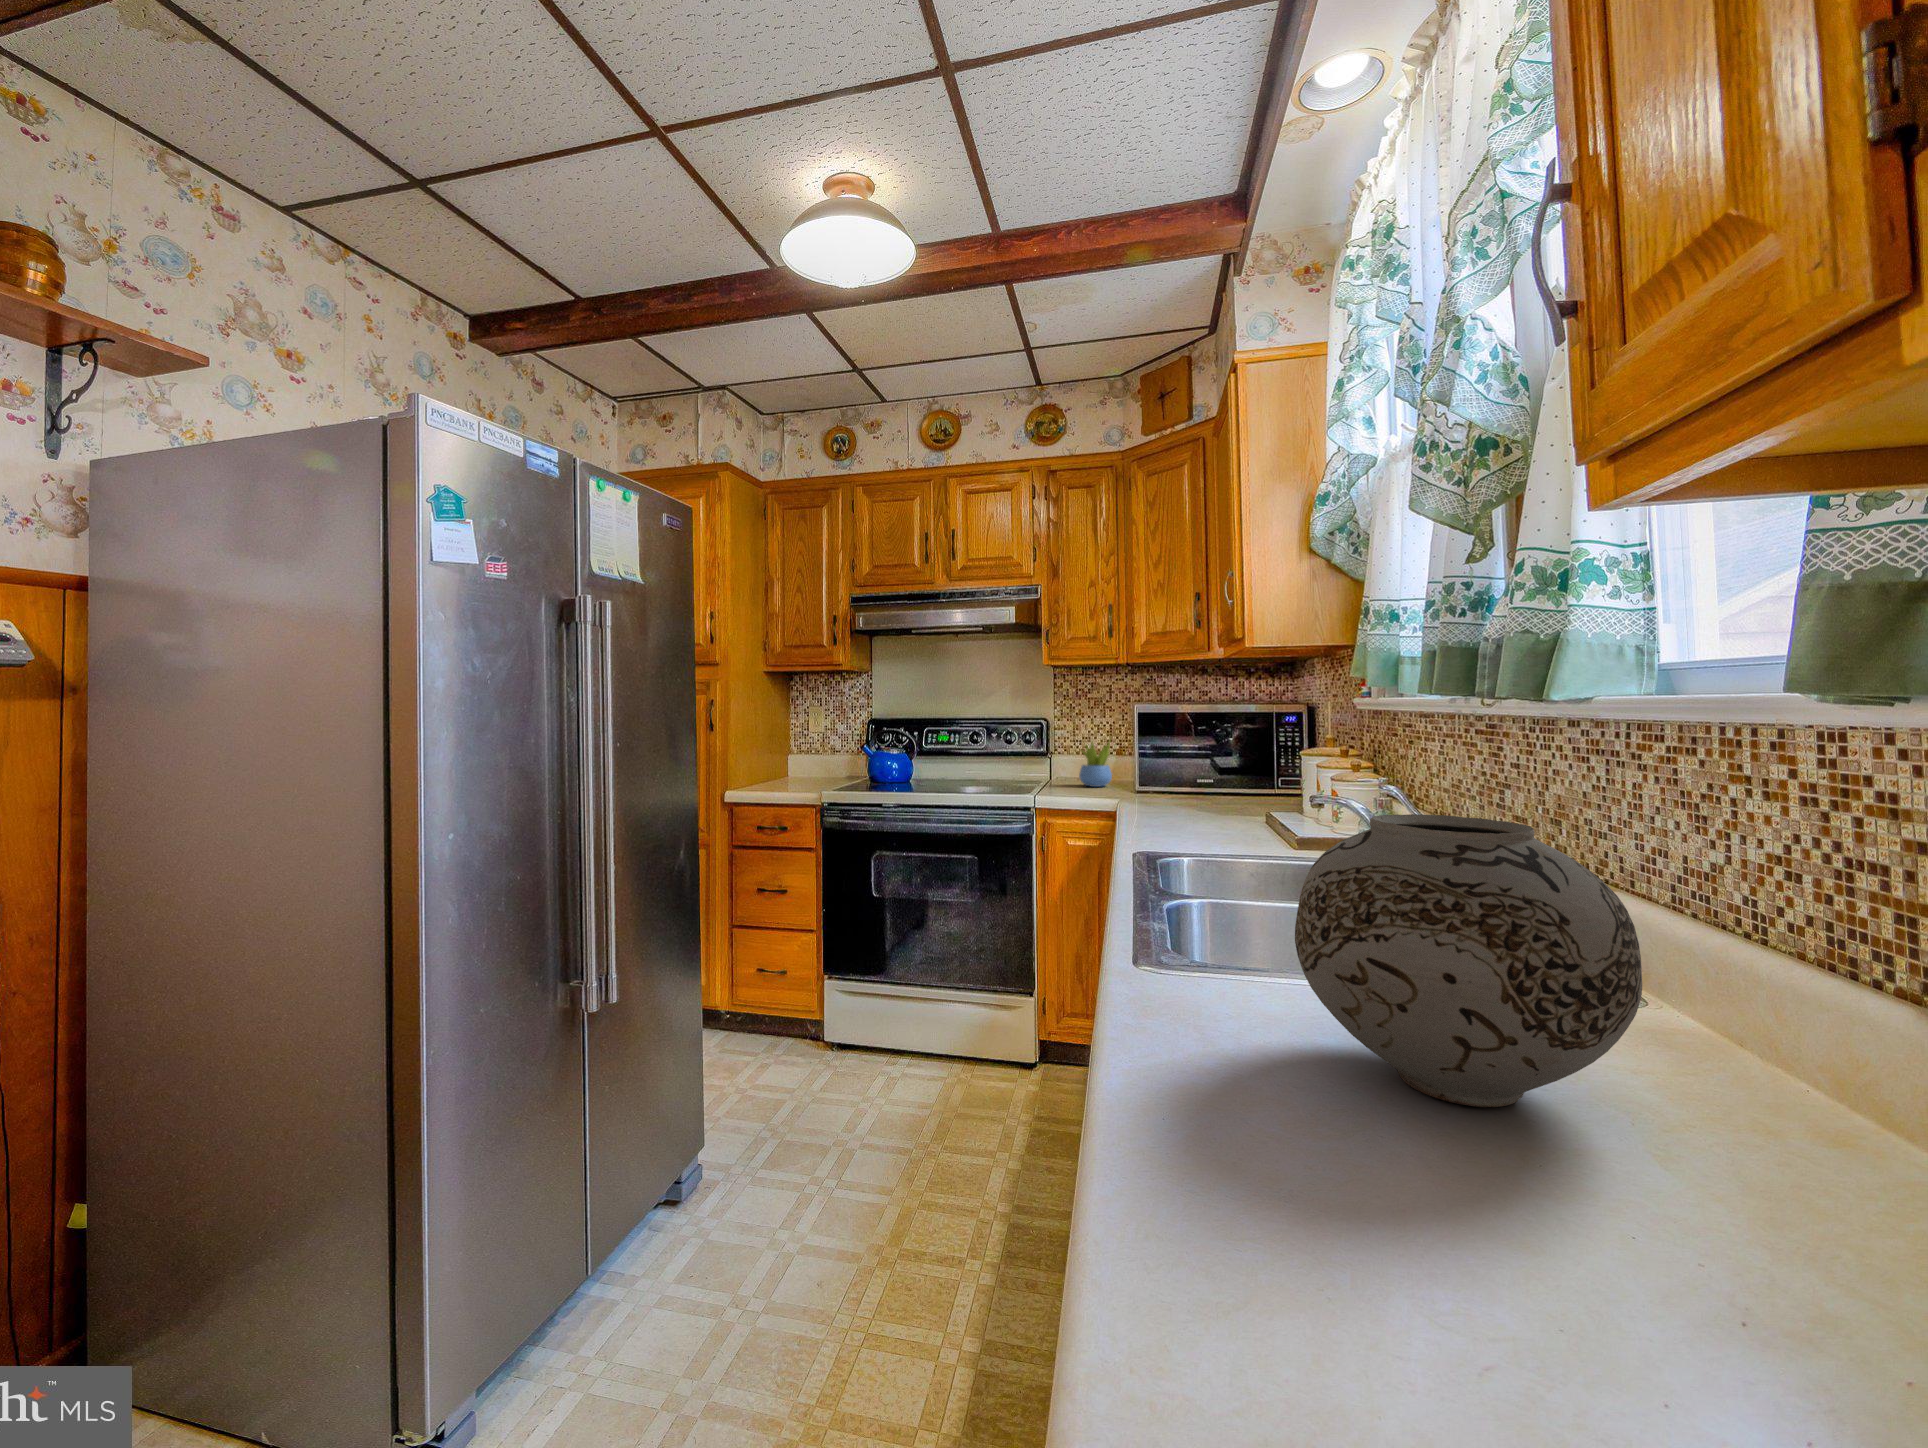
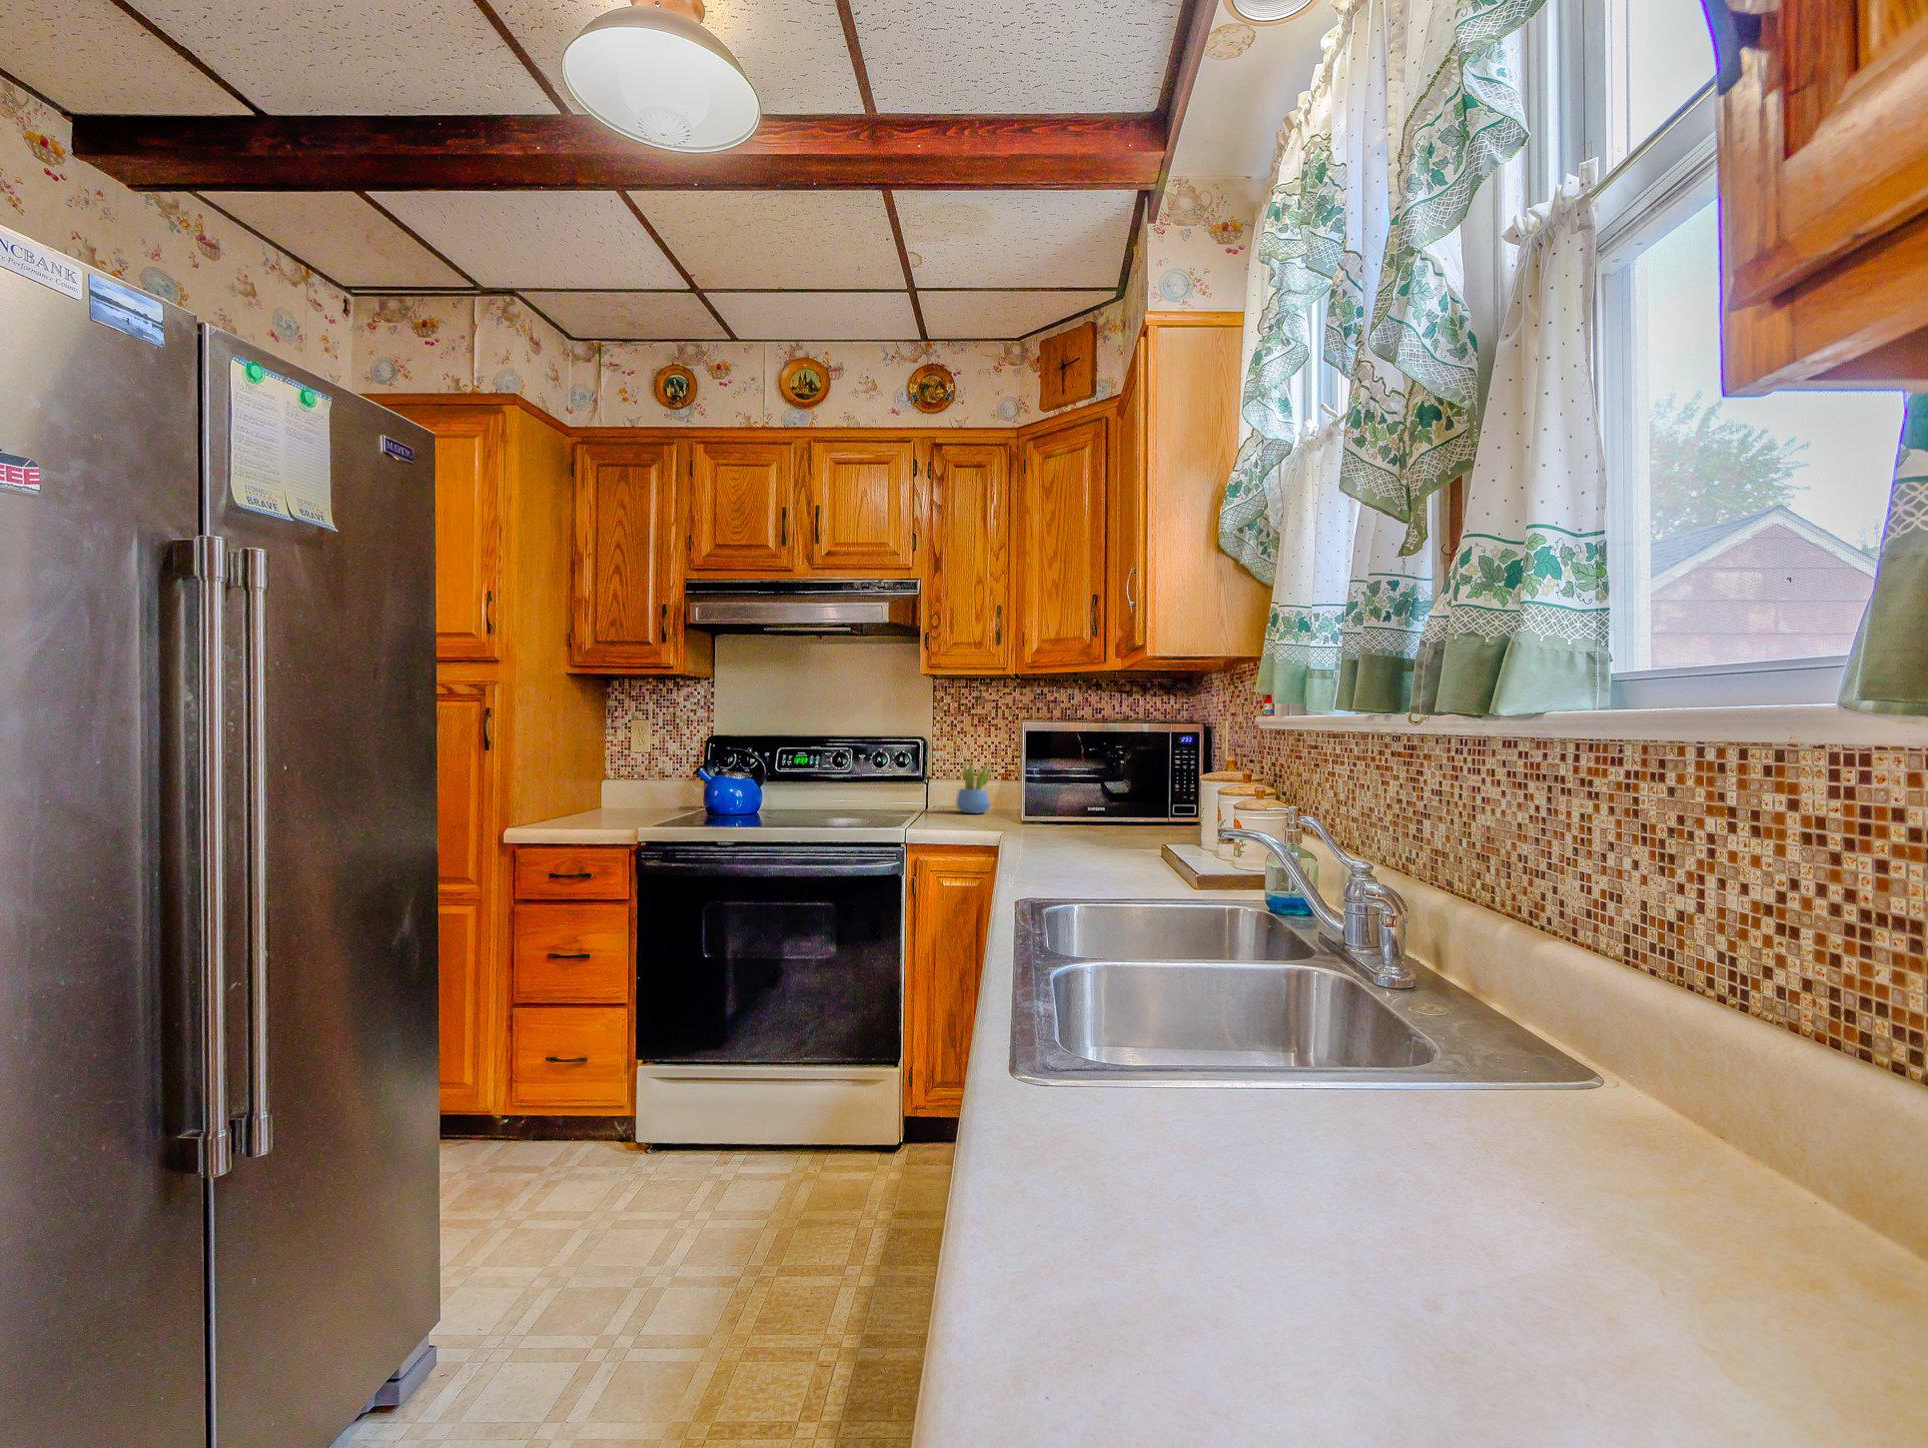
vase: present [1295,814,1642,1107] -> none [1215,852,1663,1252]

